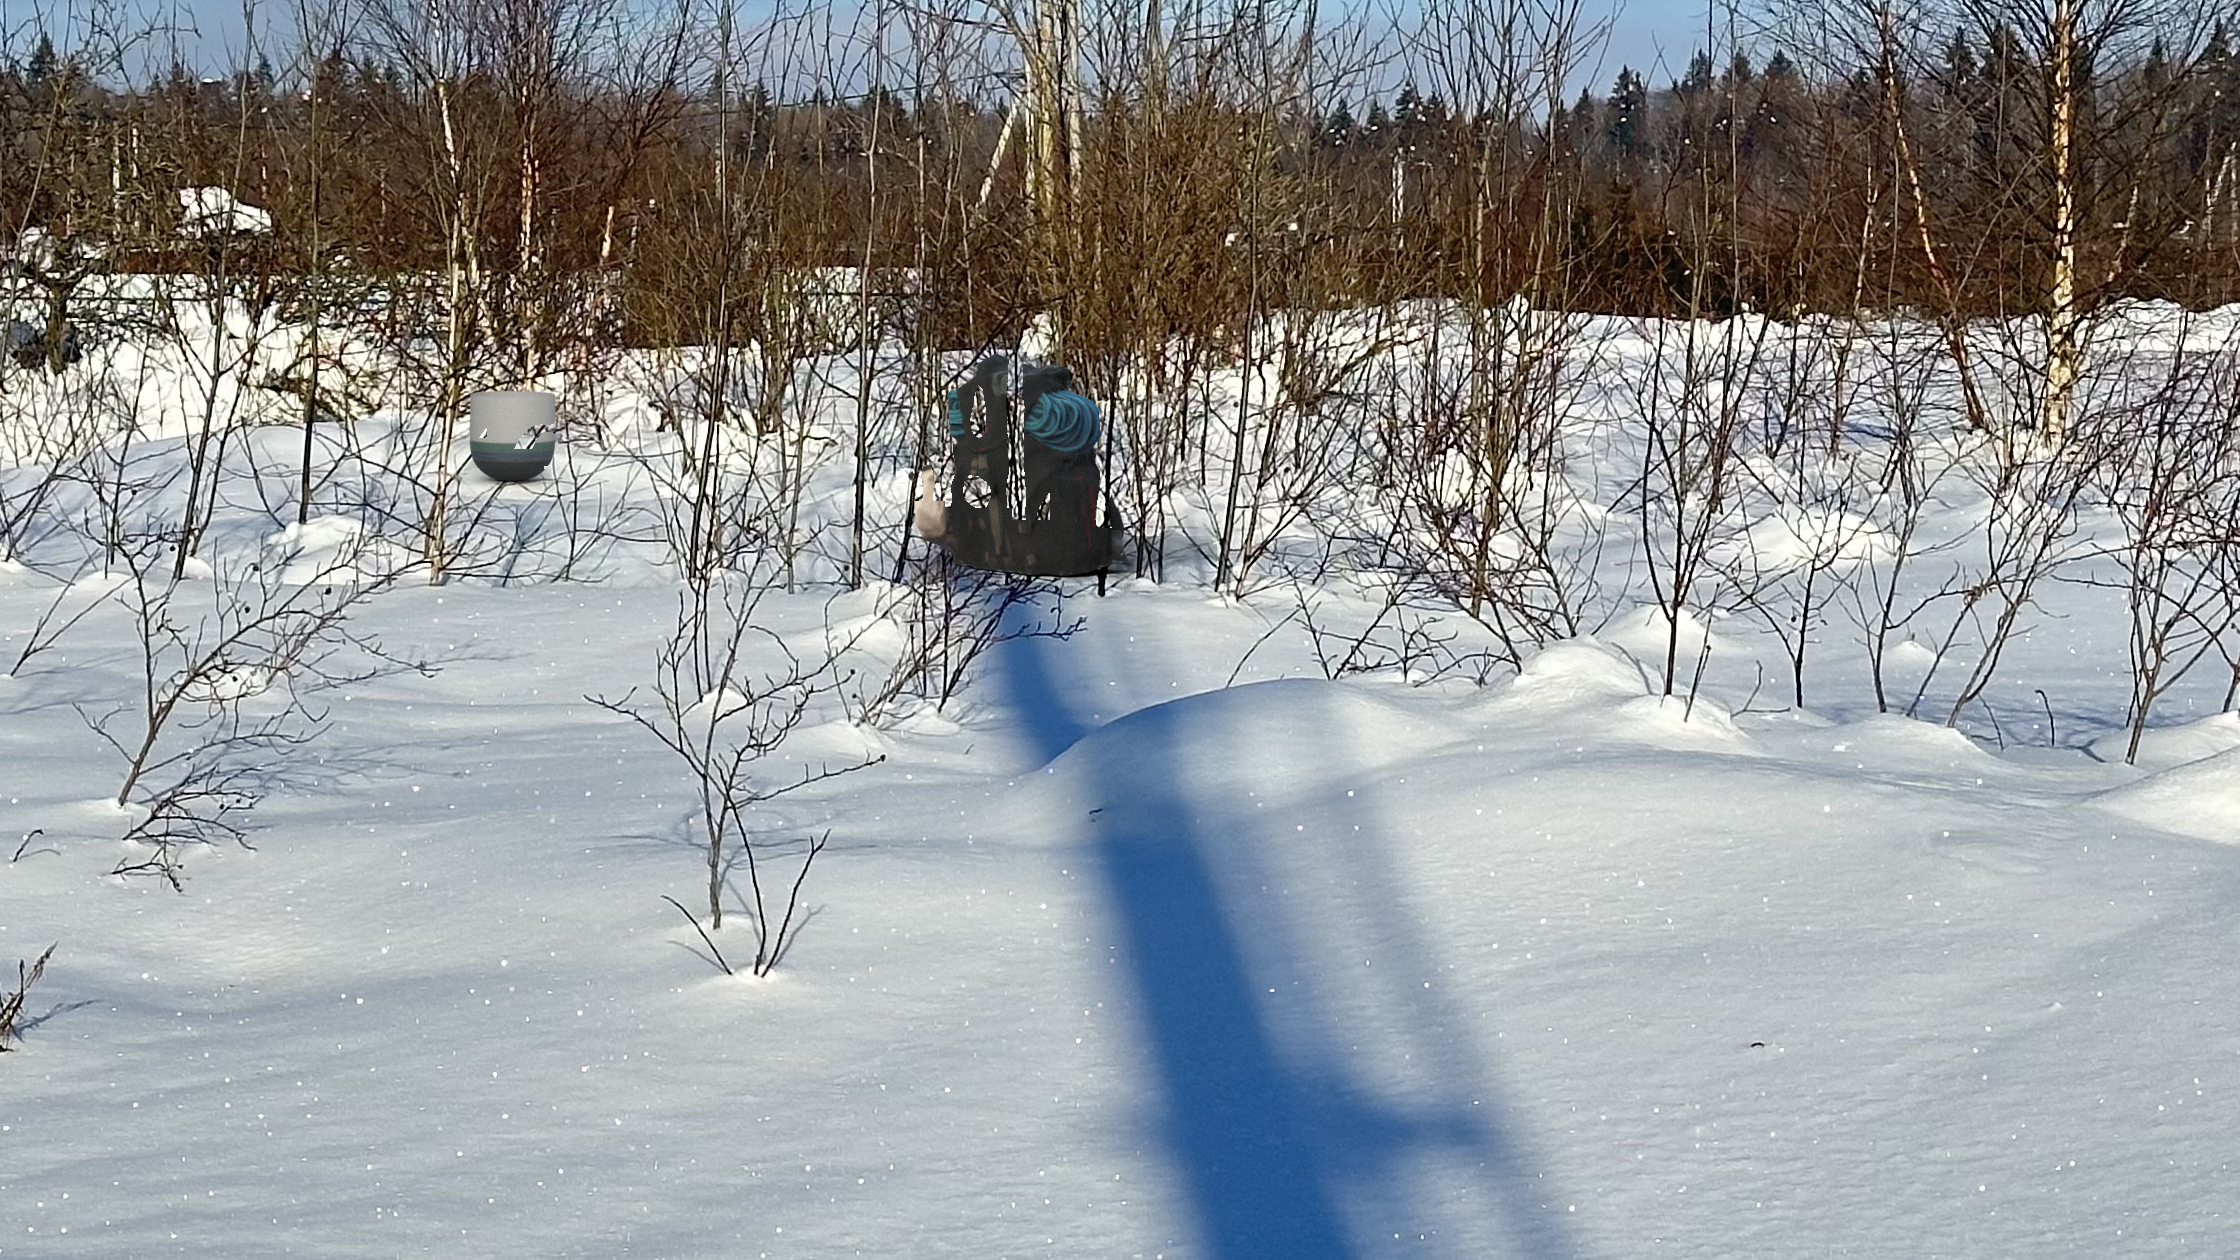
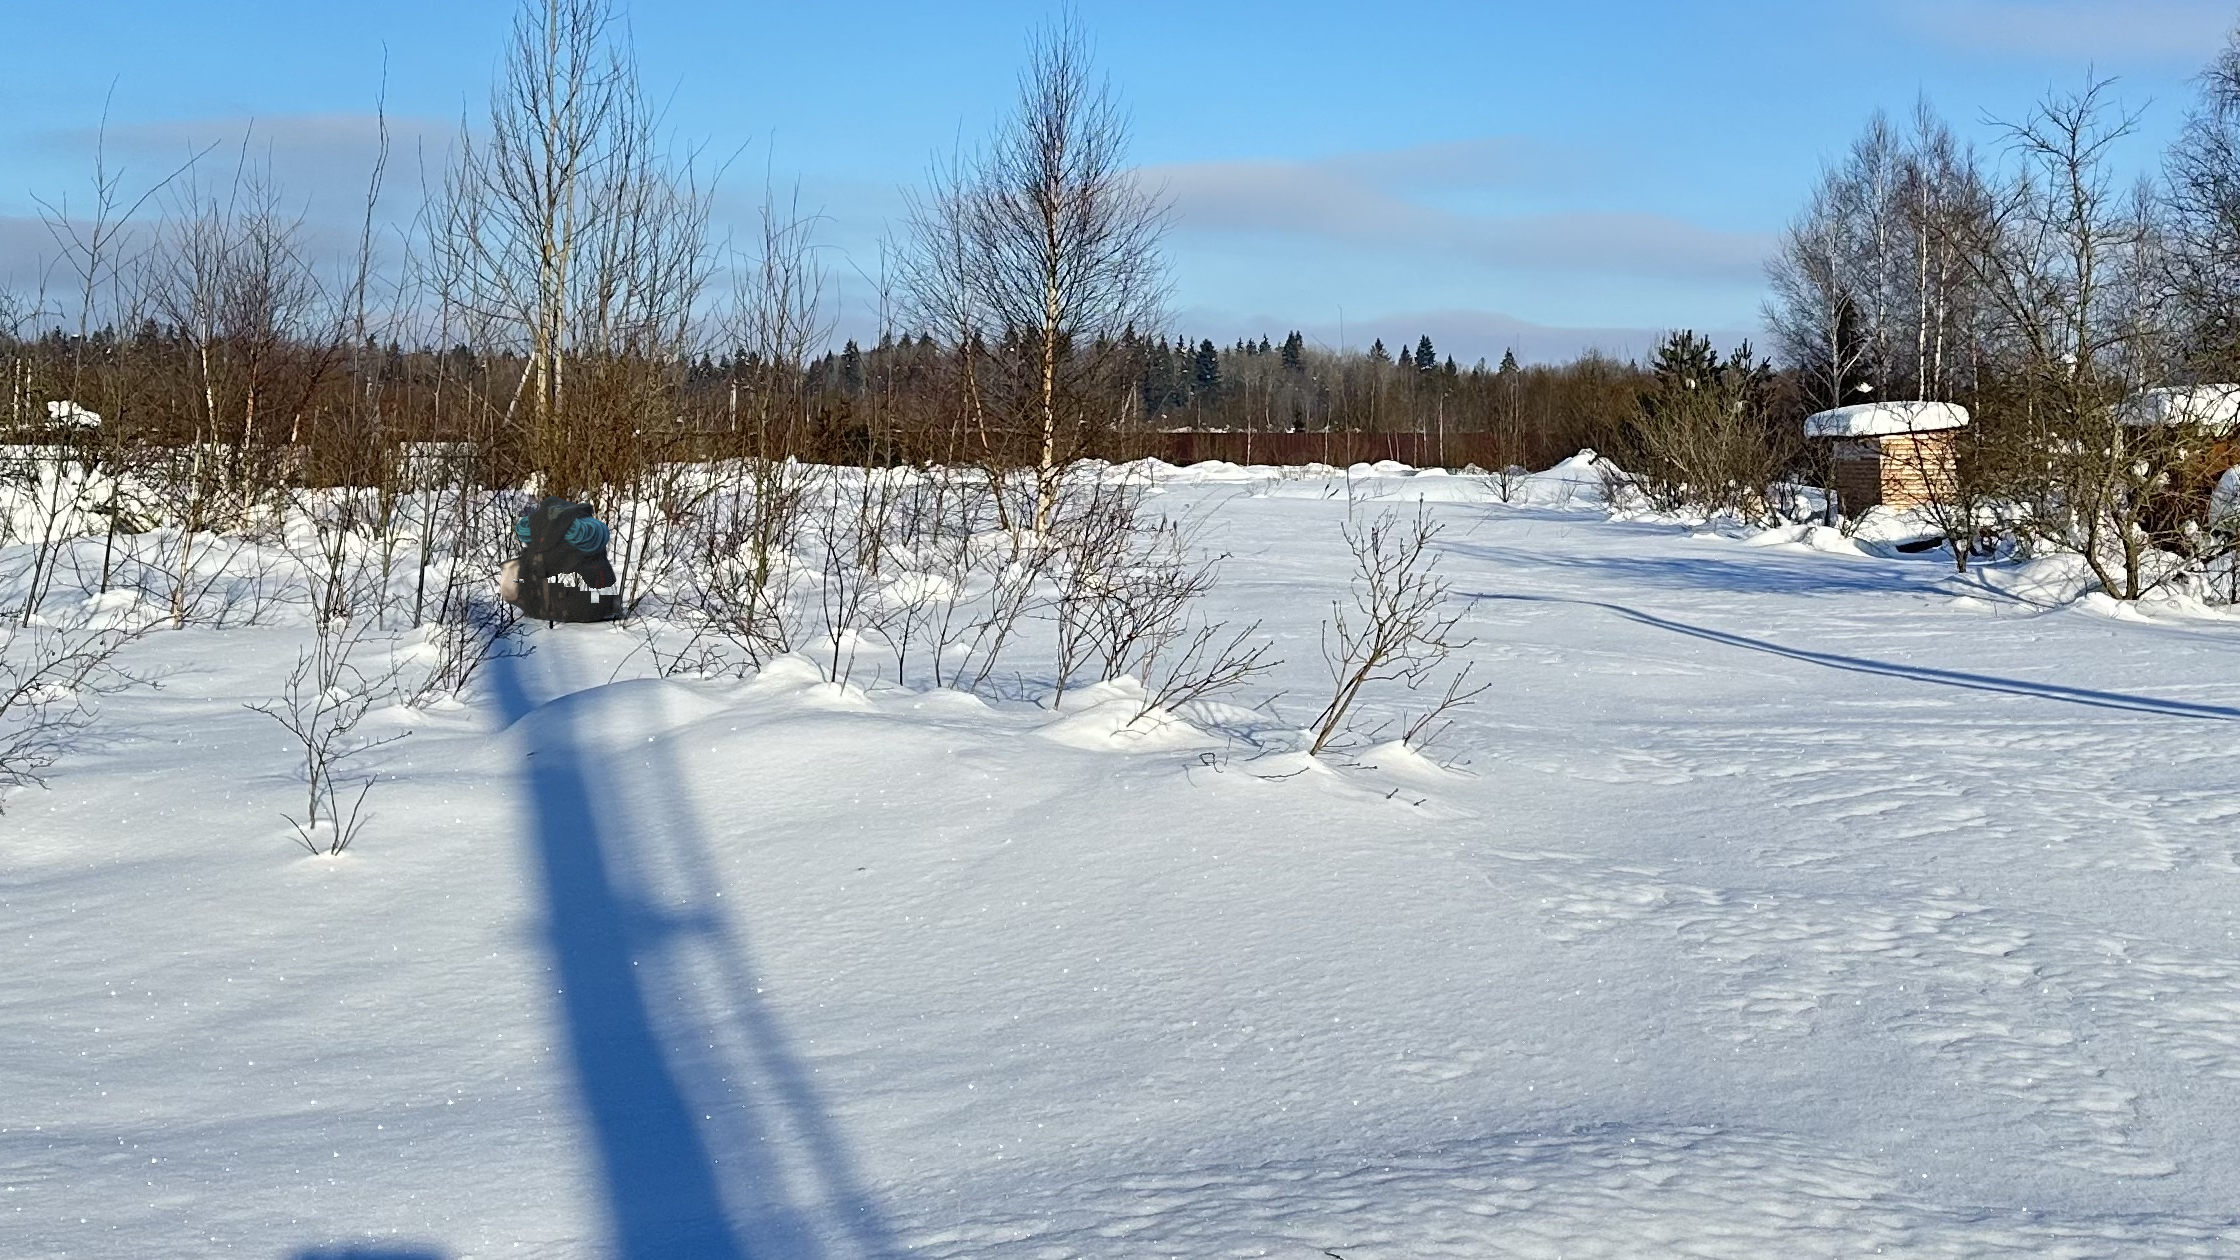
planter: present [470,391,555,481] -> none [248,512,303,566]

